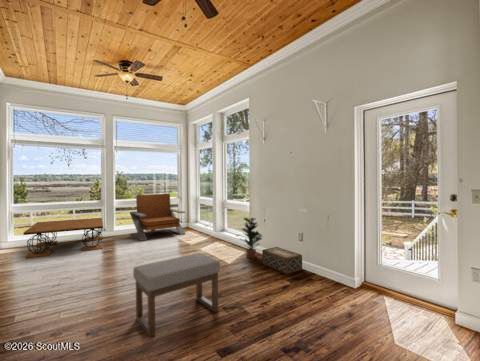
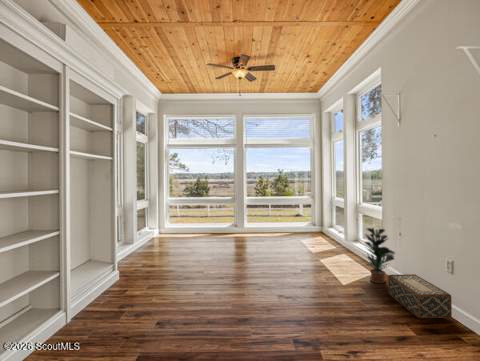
lounge chair: present [130,194,185,241] -> none [259,193,313,241]
coffee table: present [24,218,103,258] -> none [169,214,234,244]
ottoman: present [133,253,220,337] -> none [197,266,289,347]

